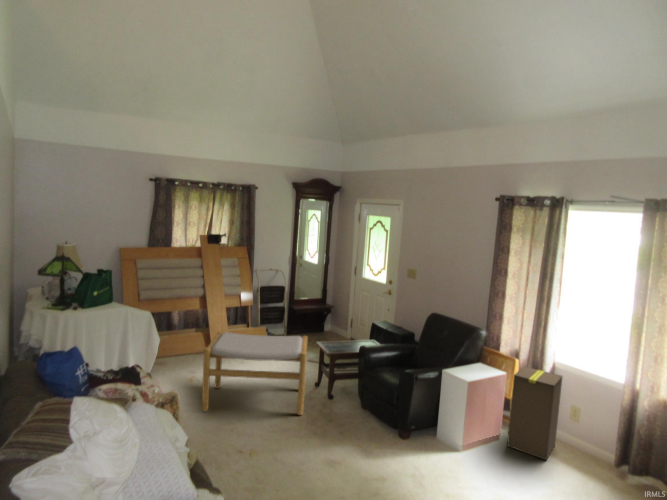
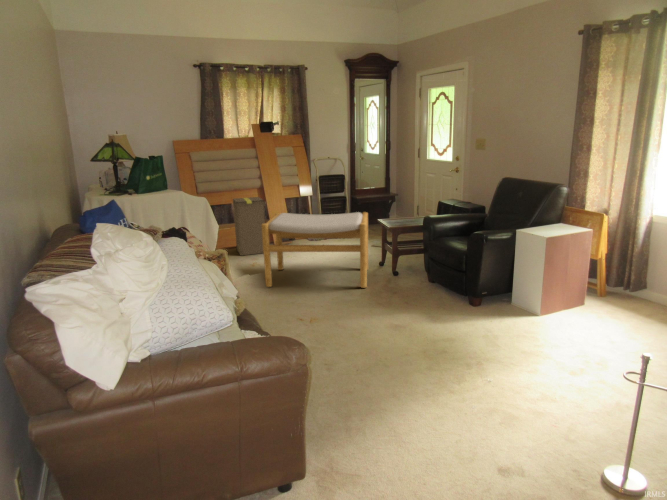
cardboard box: present [507,367,563,460] -> present [233,197,265,255]

